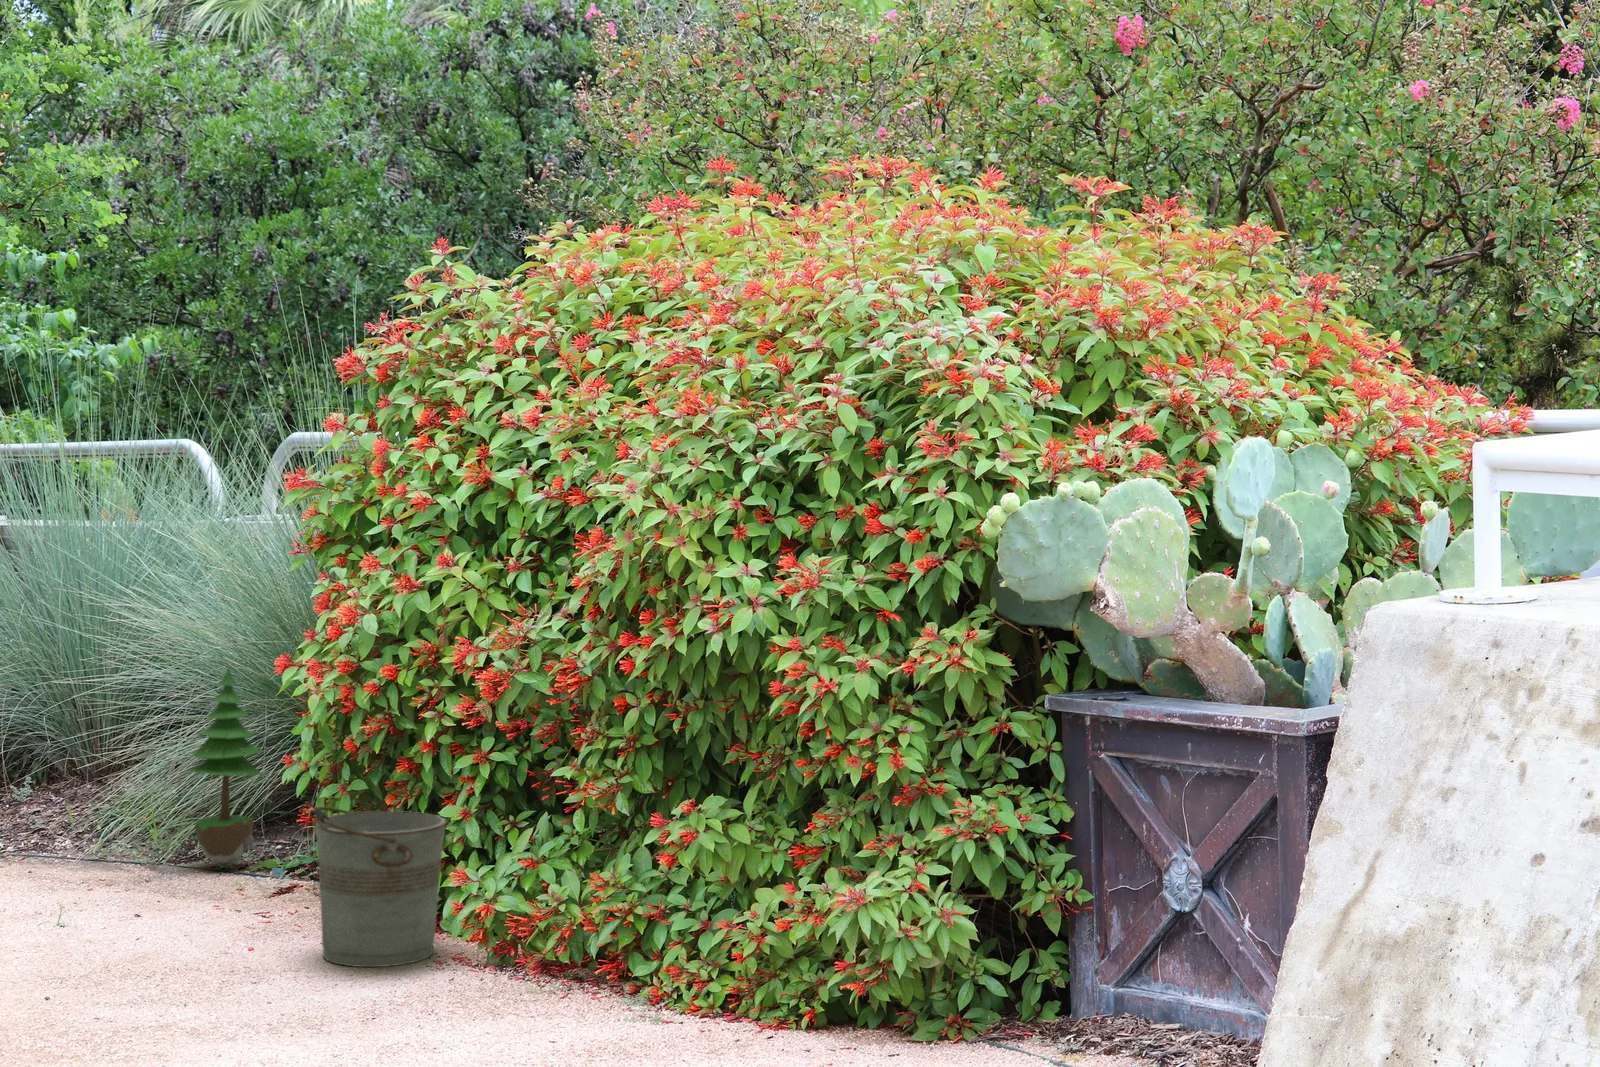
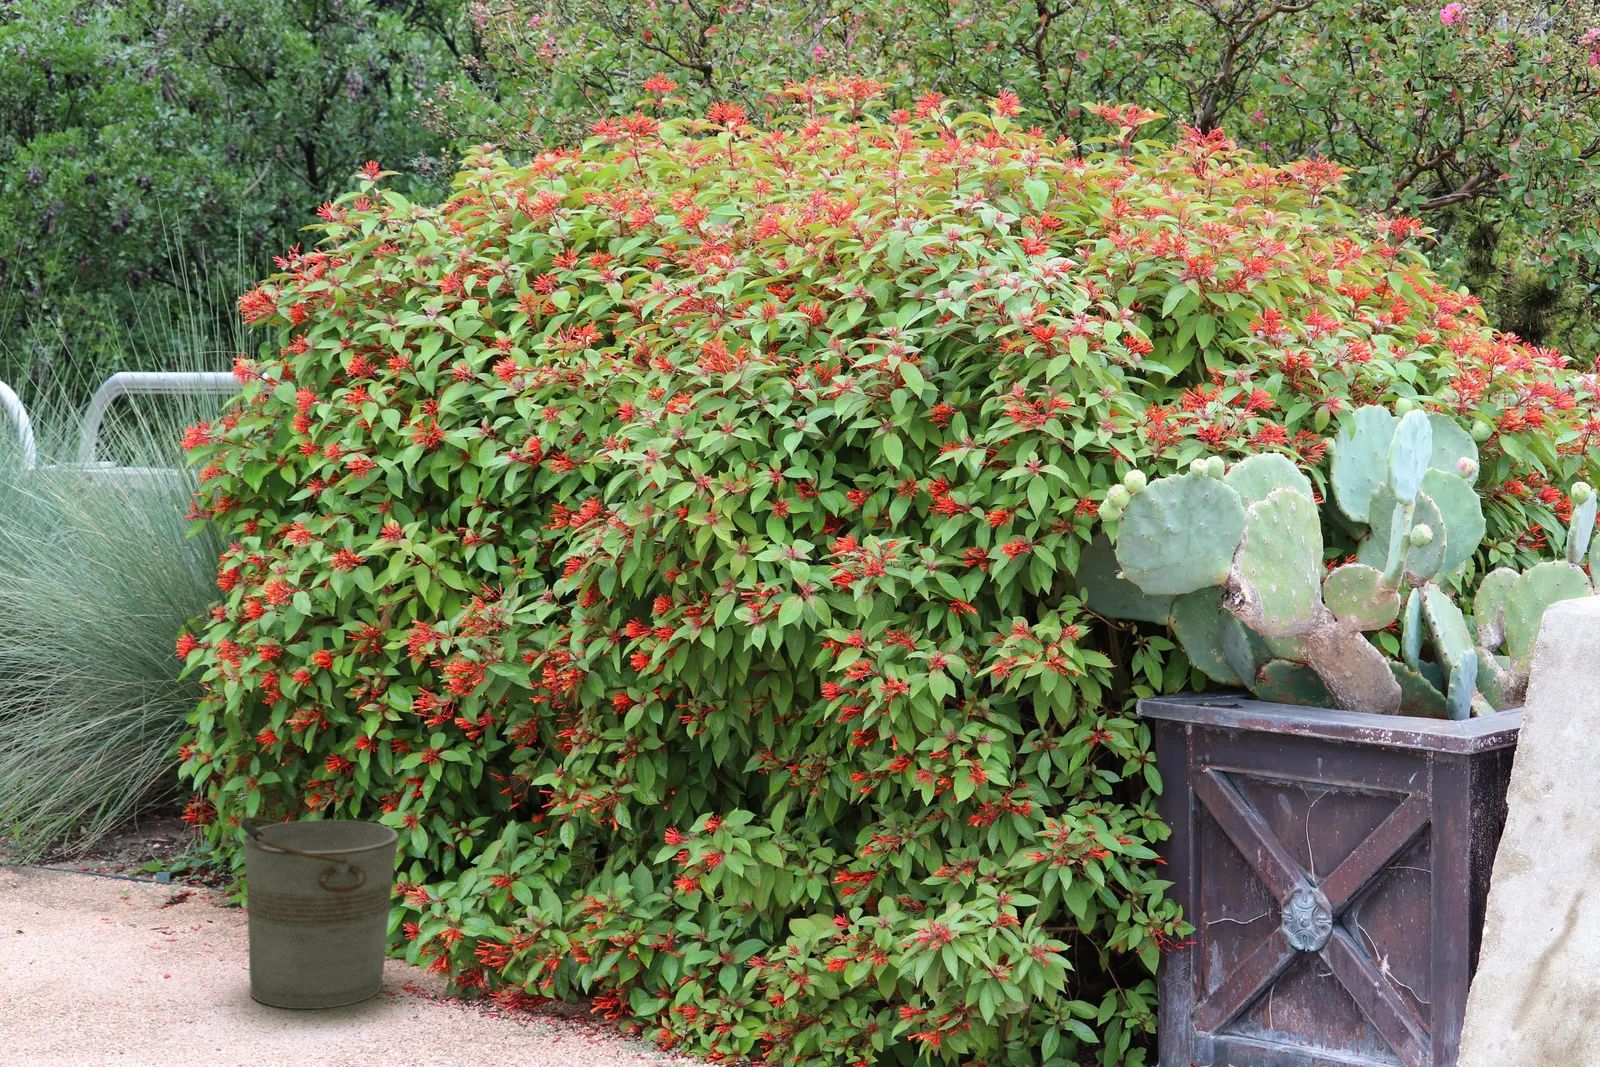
potted tree: present [189,669,261,868] -> none [55,644,145,873]

